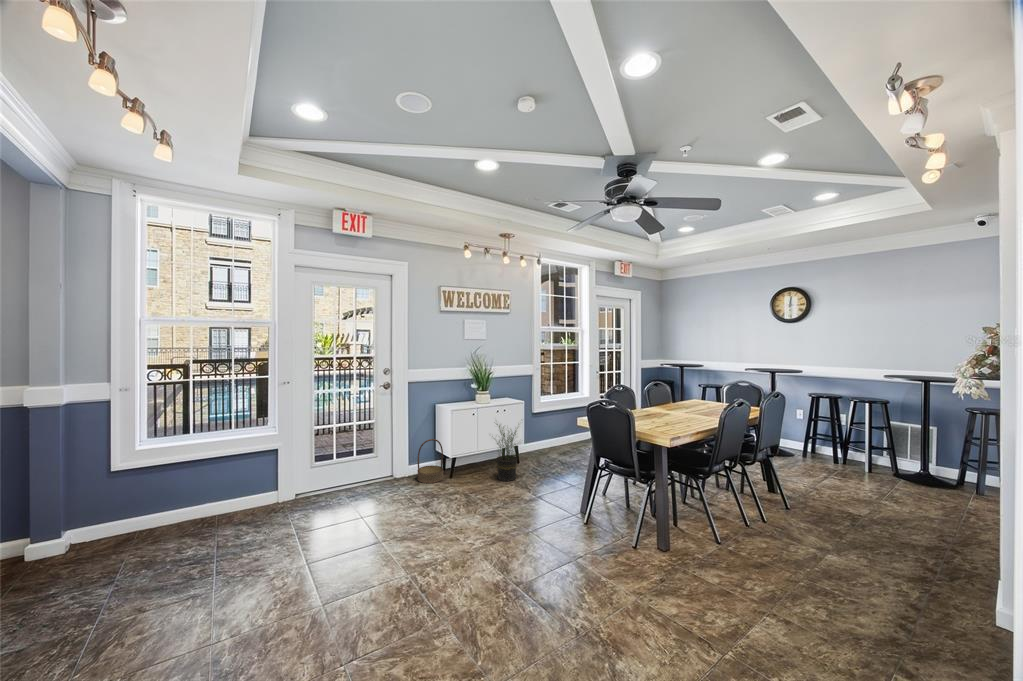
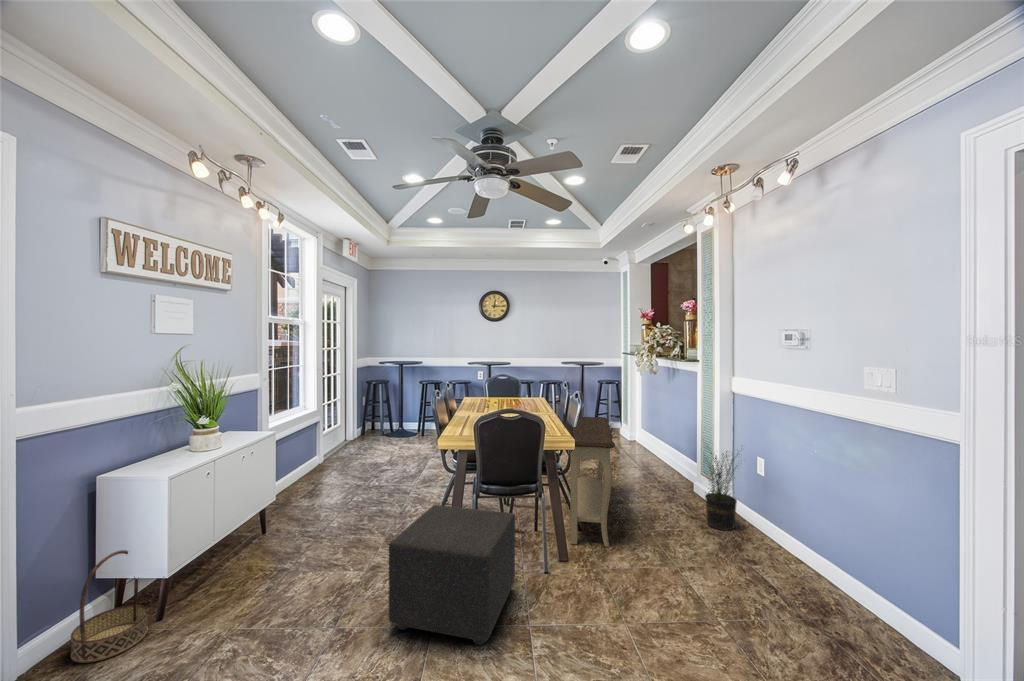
potted plant: present [496,424,518,481] -> present [705,451,737,530]
console table: none [684,434,805,559] -> present [570,417,615,547]
ottoman: none [508,464,597,552] -> present [389,505,515,645]

